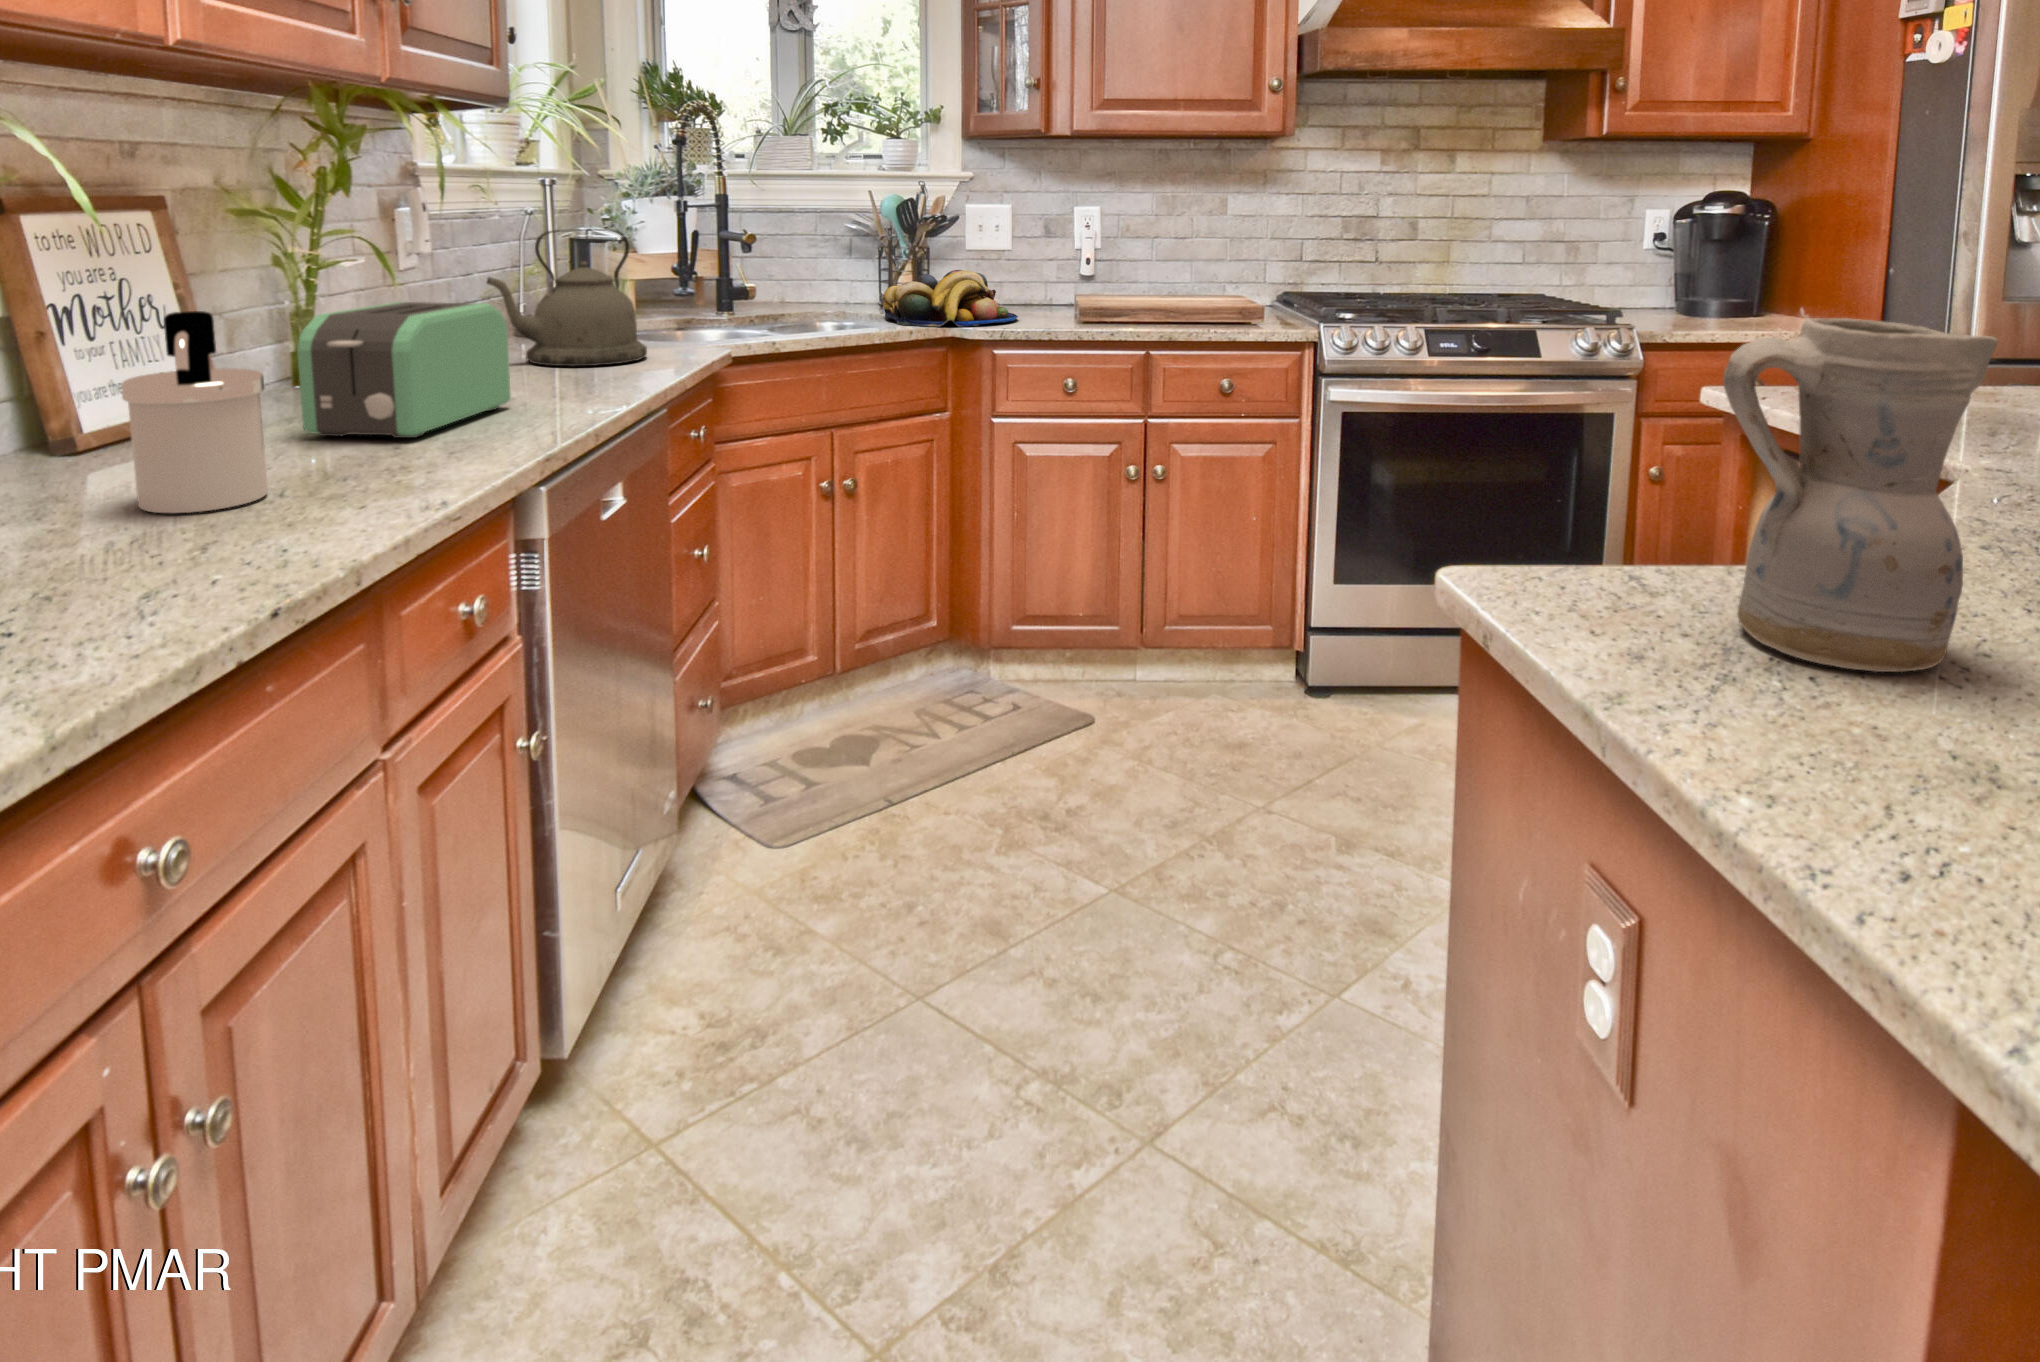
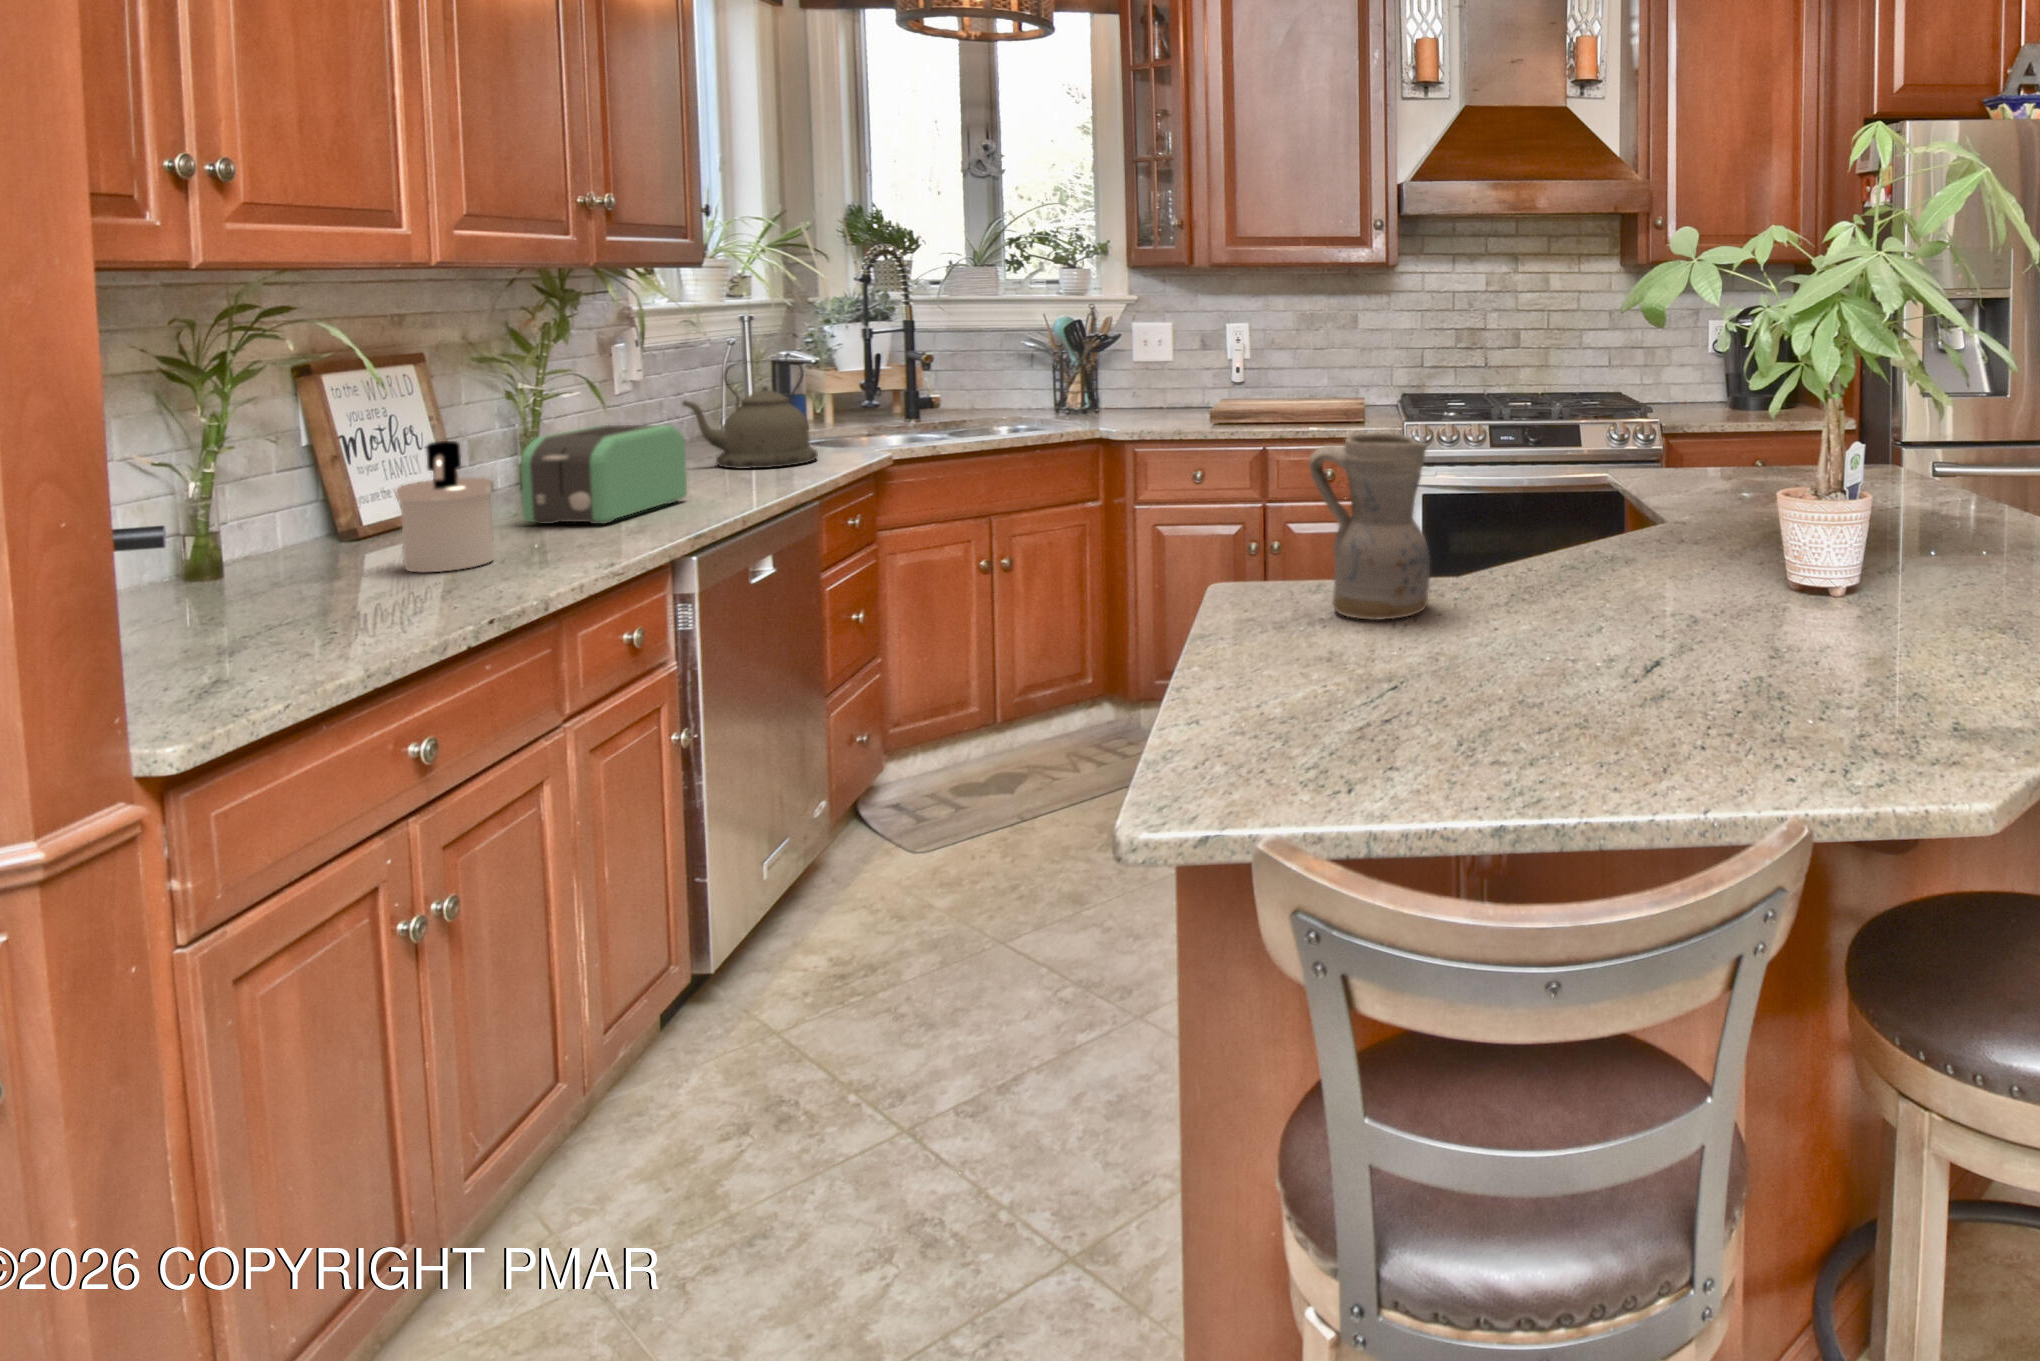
fruit bowl: present [883,270,1018,327] -> none [1046,379,1162,428]

